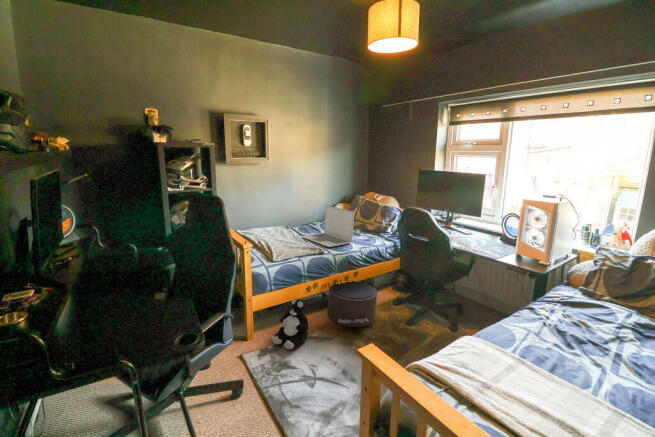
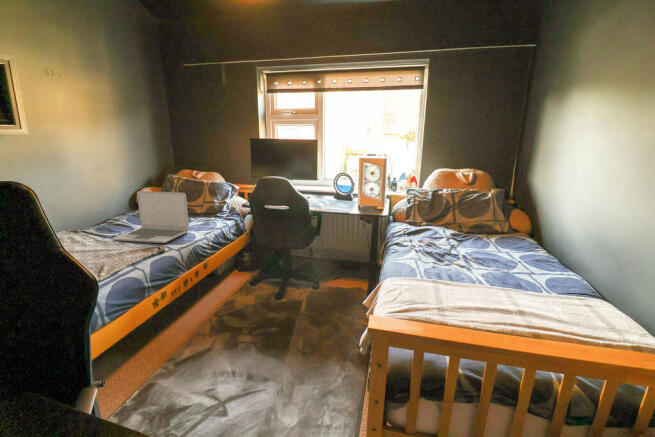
pouf: present [327,281,377,327] -> none [173,273,242,330]
plush toy: present [271,299,309,349] -> none [129,320,181,393]

